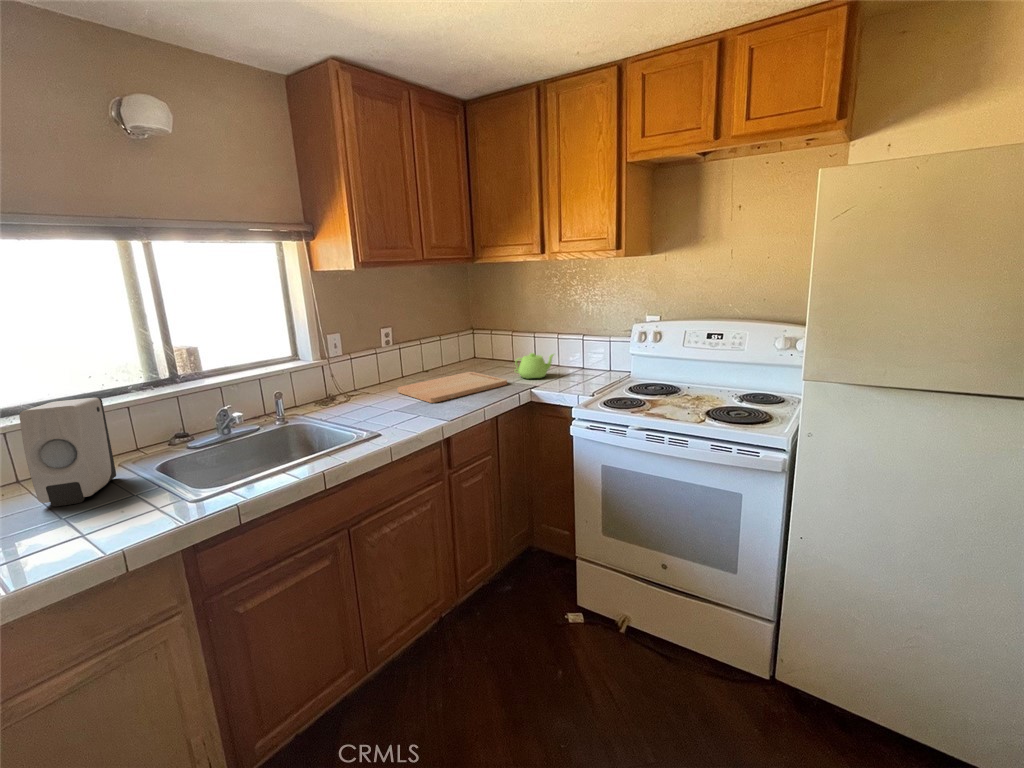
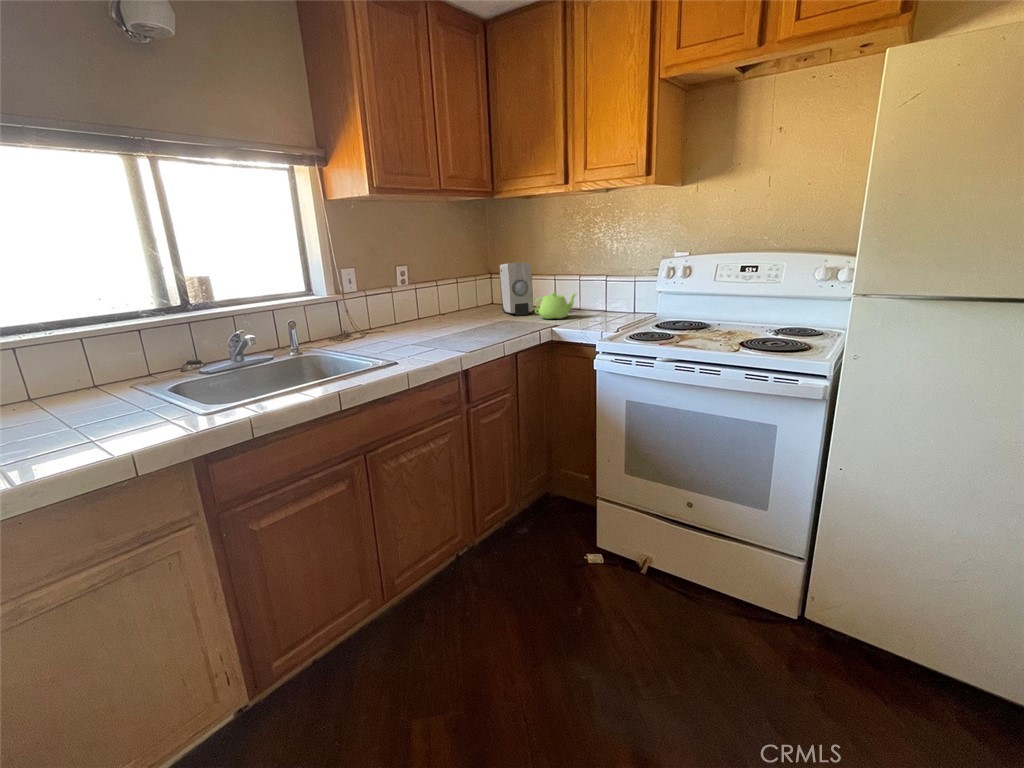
cutting board: present [398,372,507,403] -> none [414,313,527,338]
soap dispenser: present [19,397,116,507] -> present [499,262,533,316]

